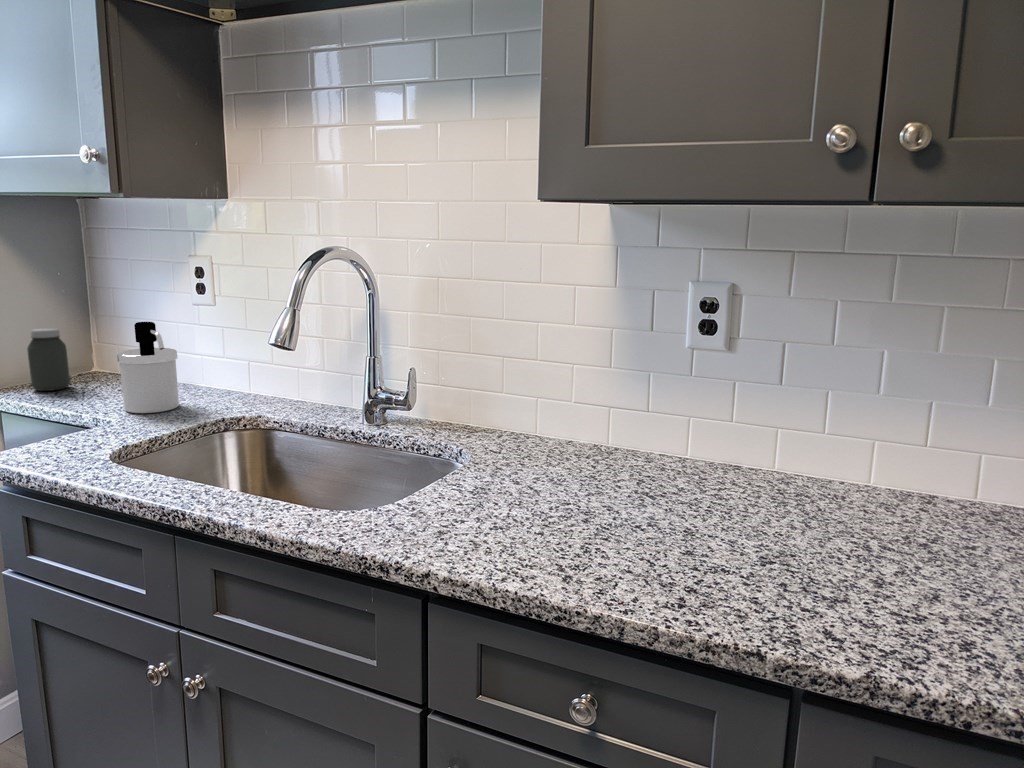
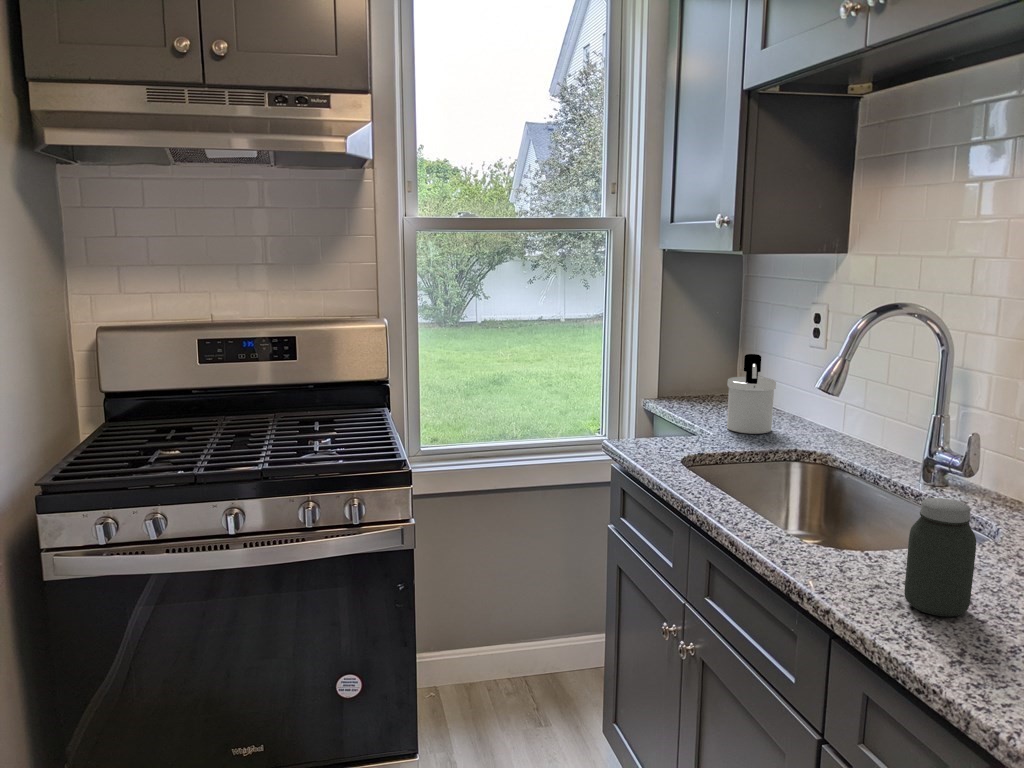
jar: present [27,328,70,391] -> present [904,498,976,617]

